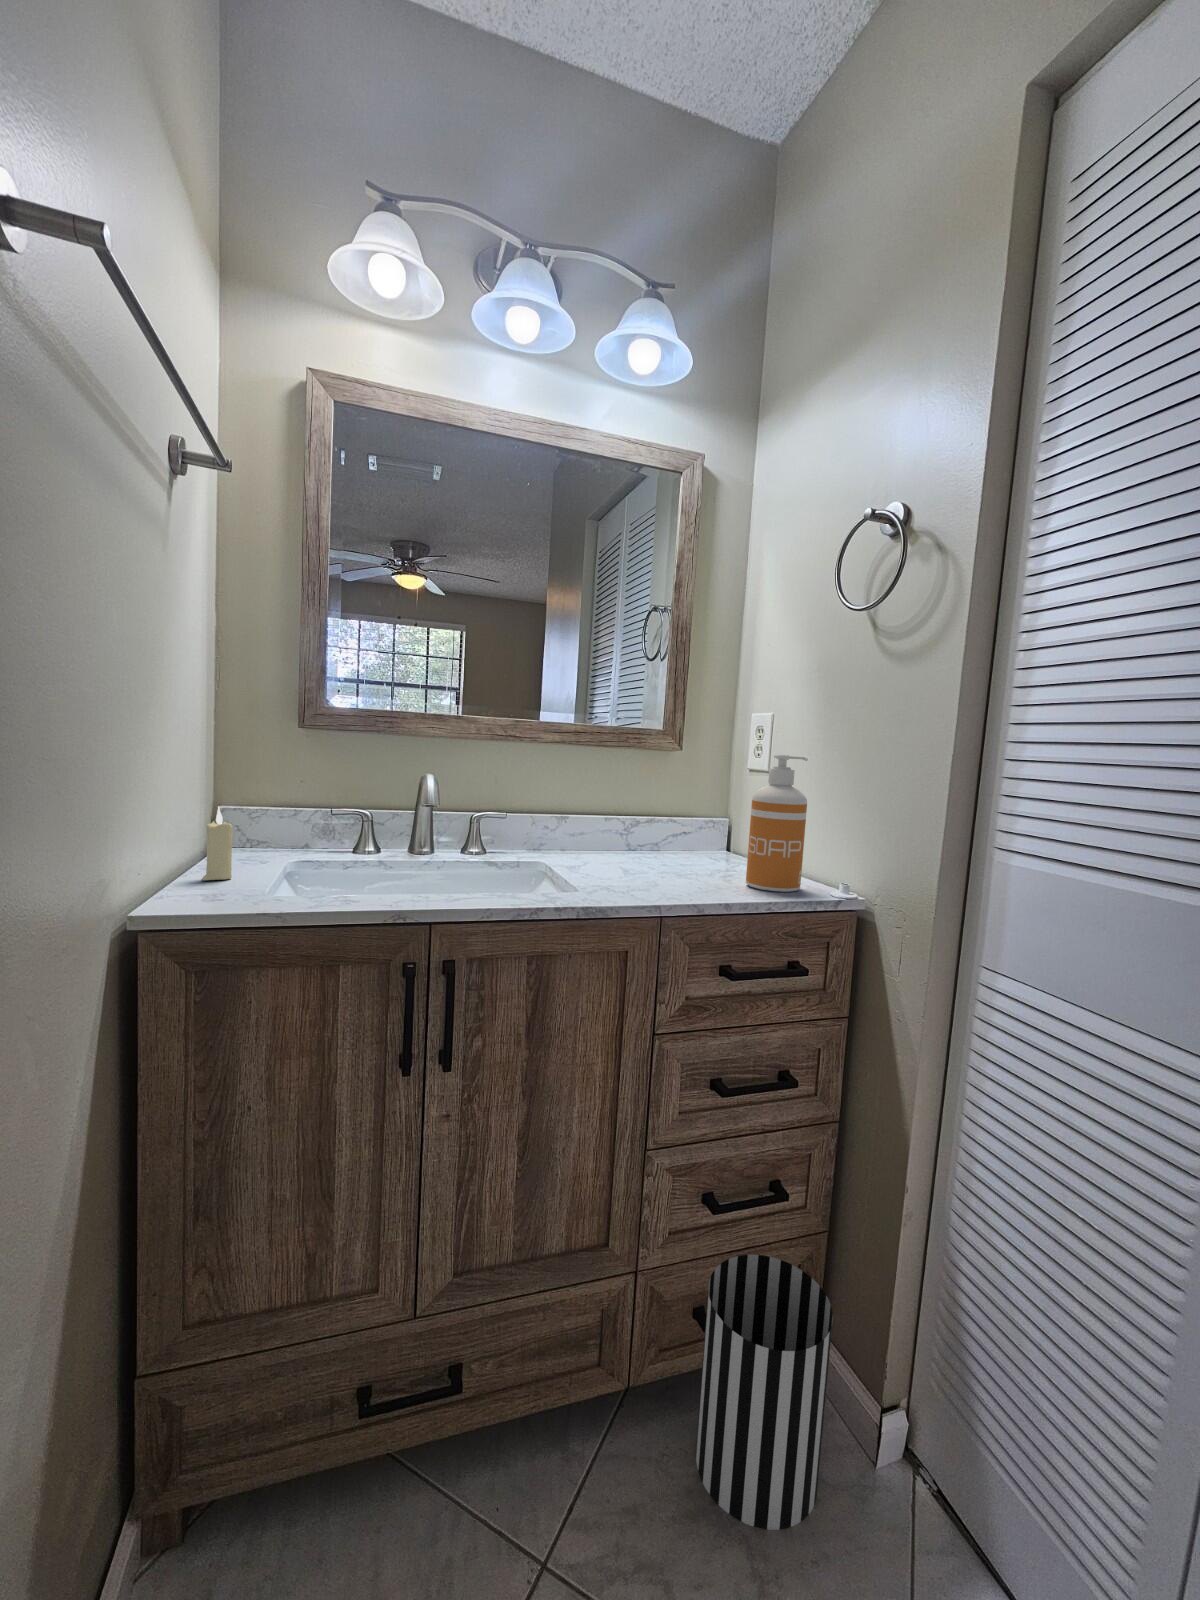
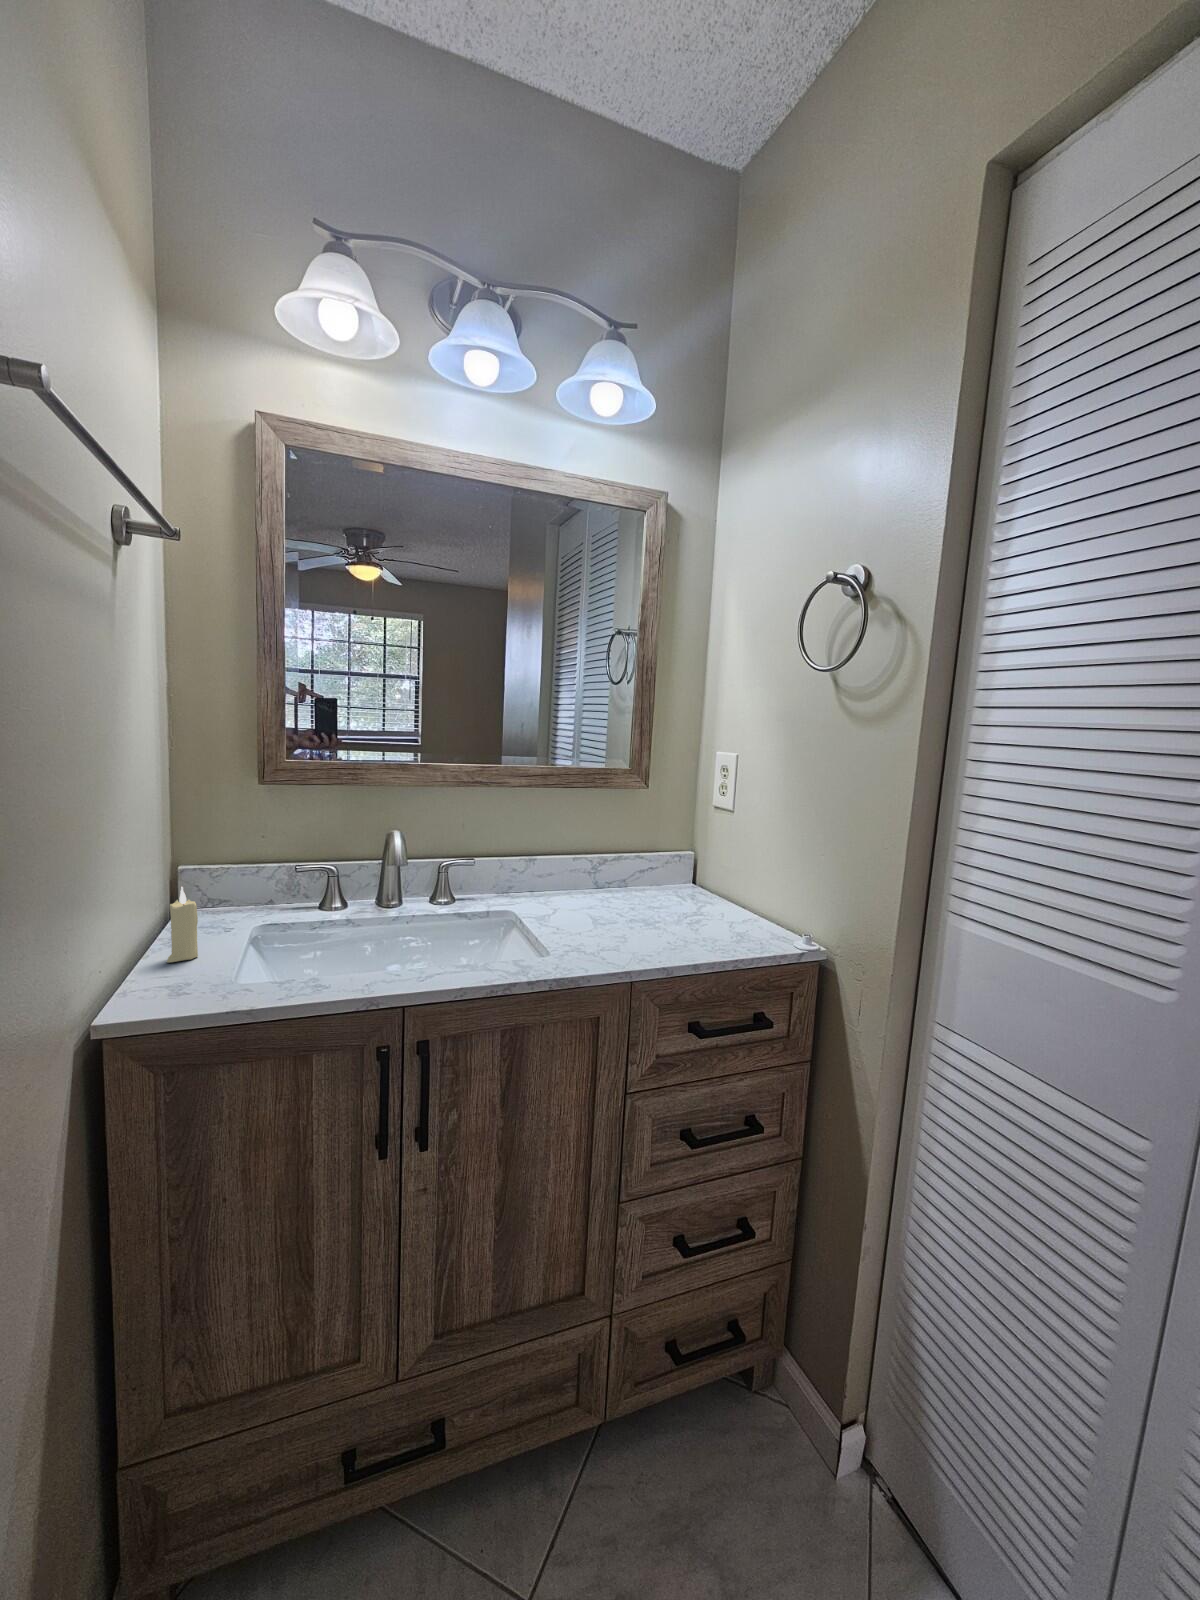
soap dispenser: present [746,755,808,892] -> none [712,810,771,945]
wastebasket: present [696,1255,833,1530] -> none [670,1289,797,1552]

